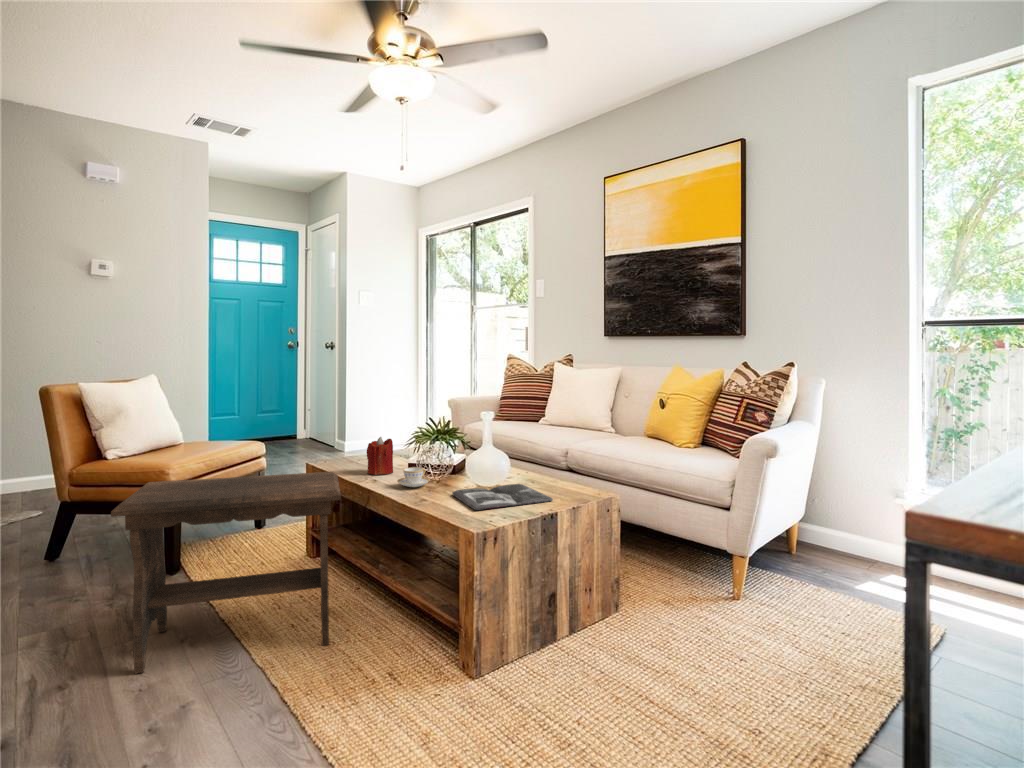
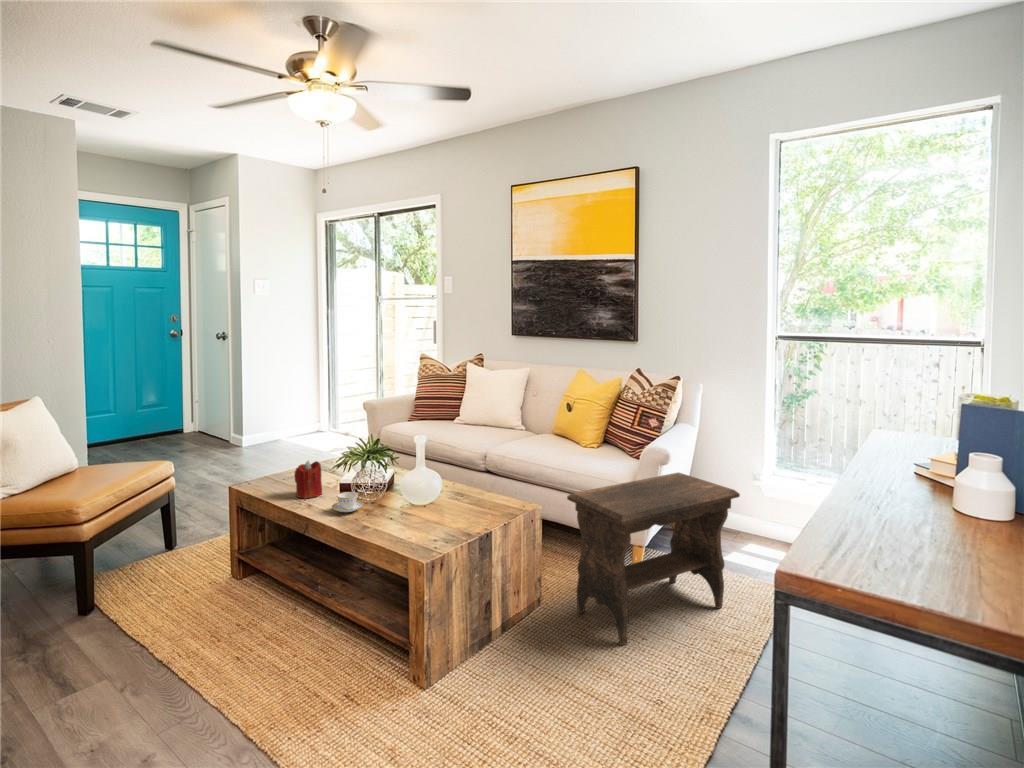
footstool: present [111,472,341,674] -> present [567,473,740,645]
magazine: present [452,484,553,510] -> none [389,501,483,537]

